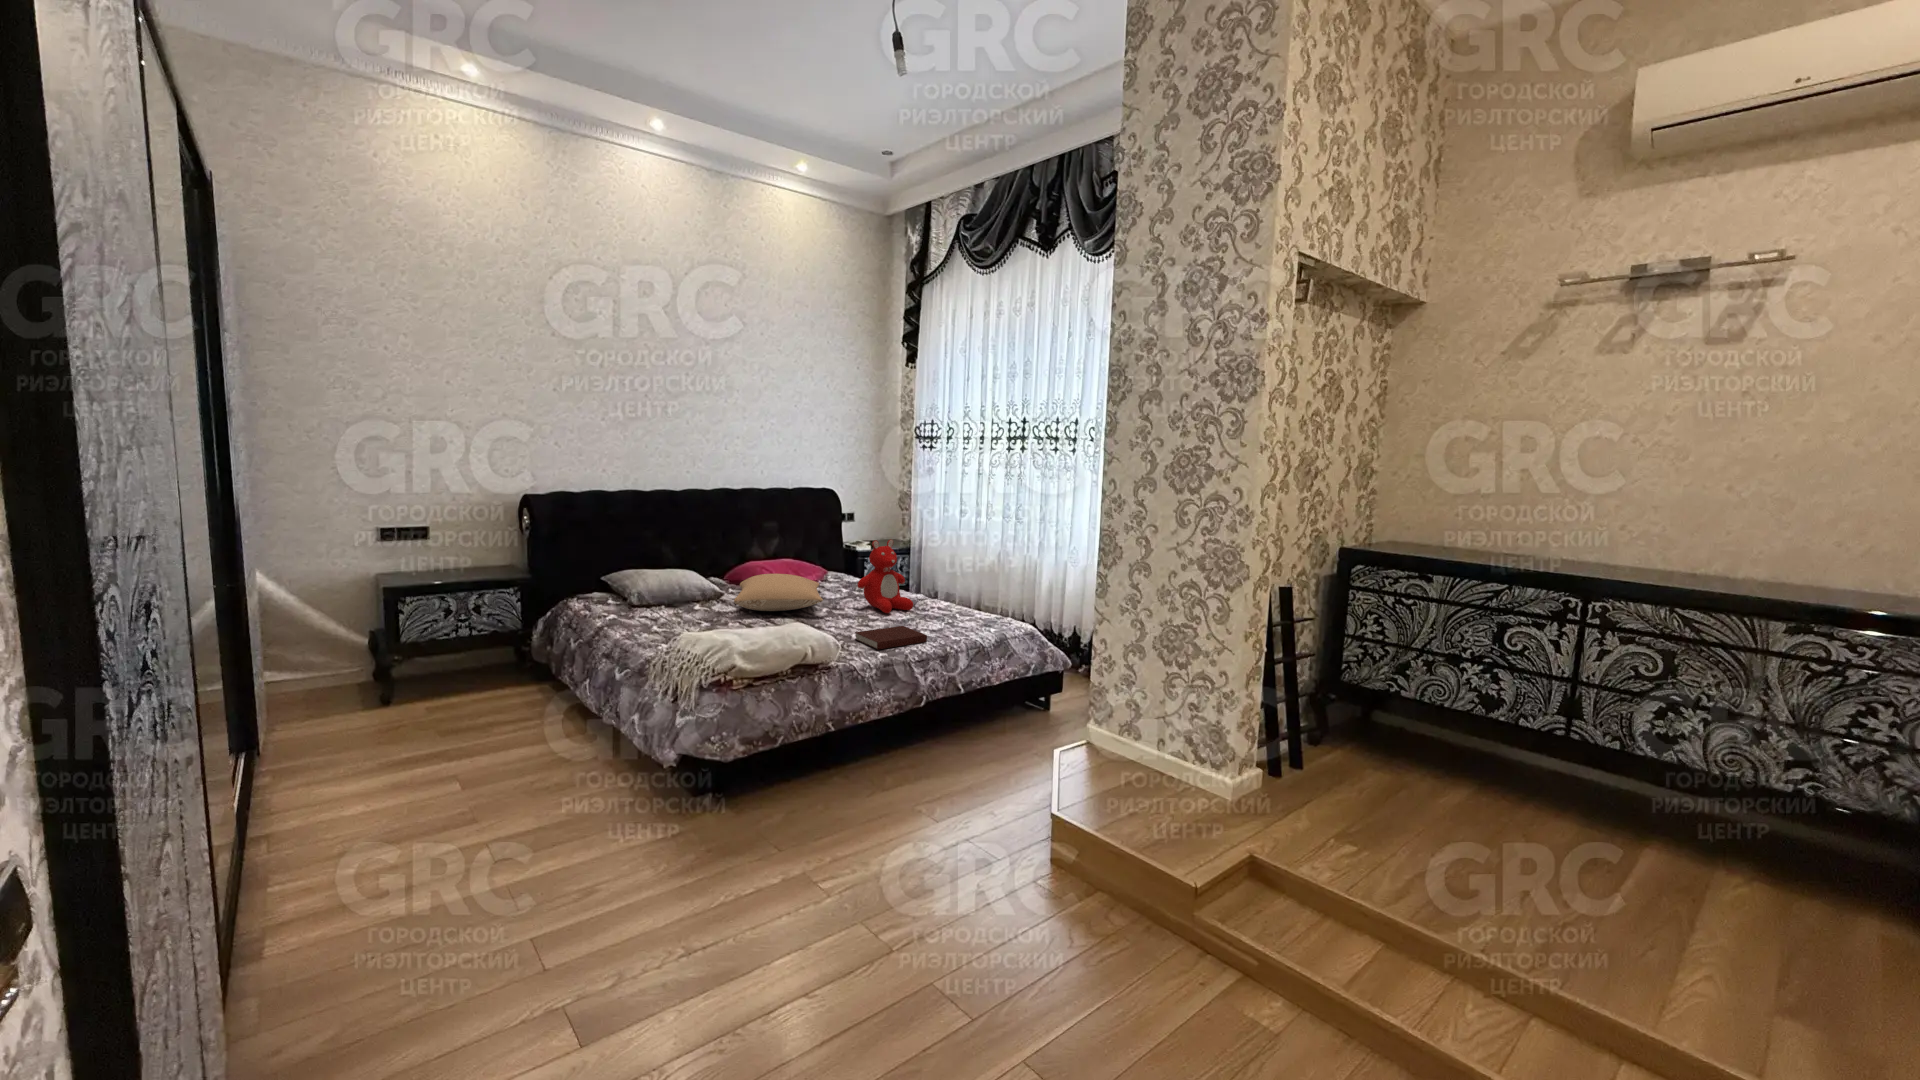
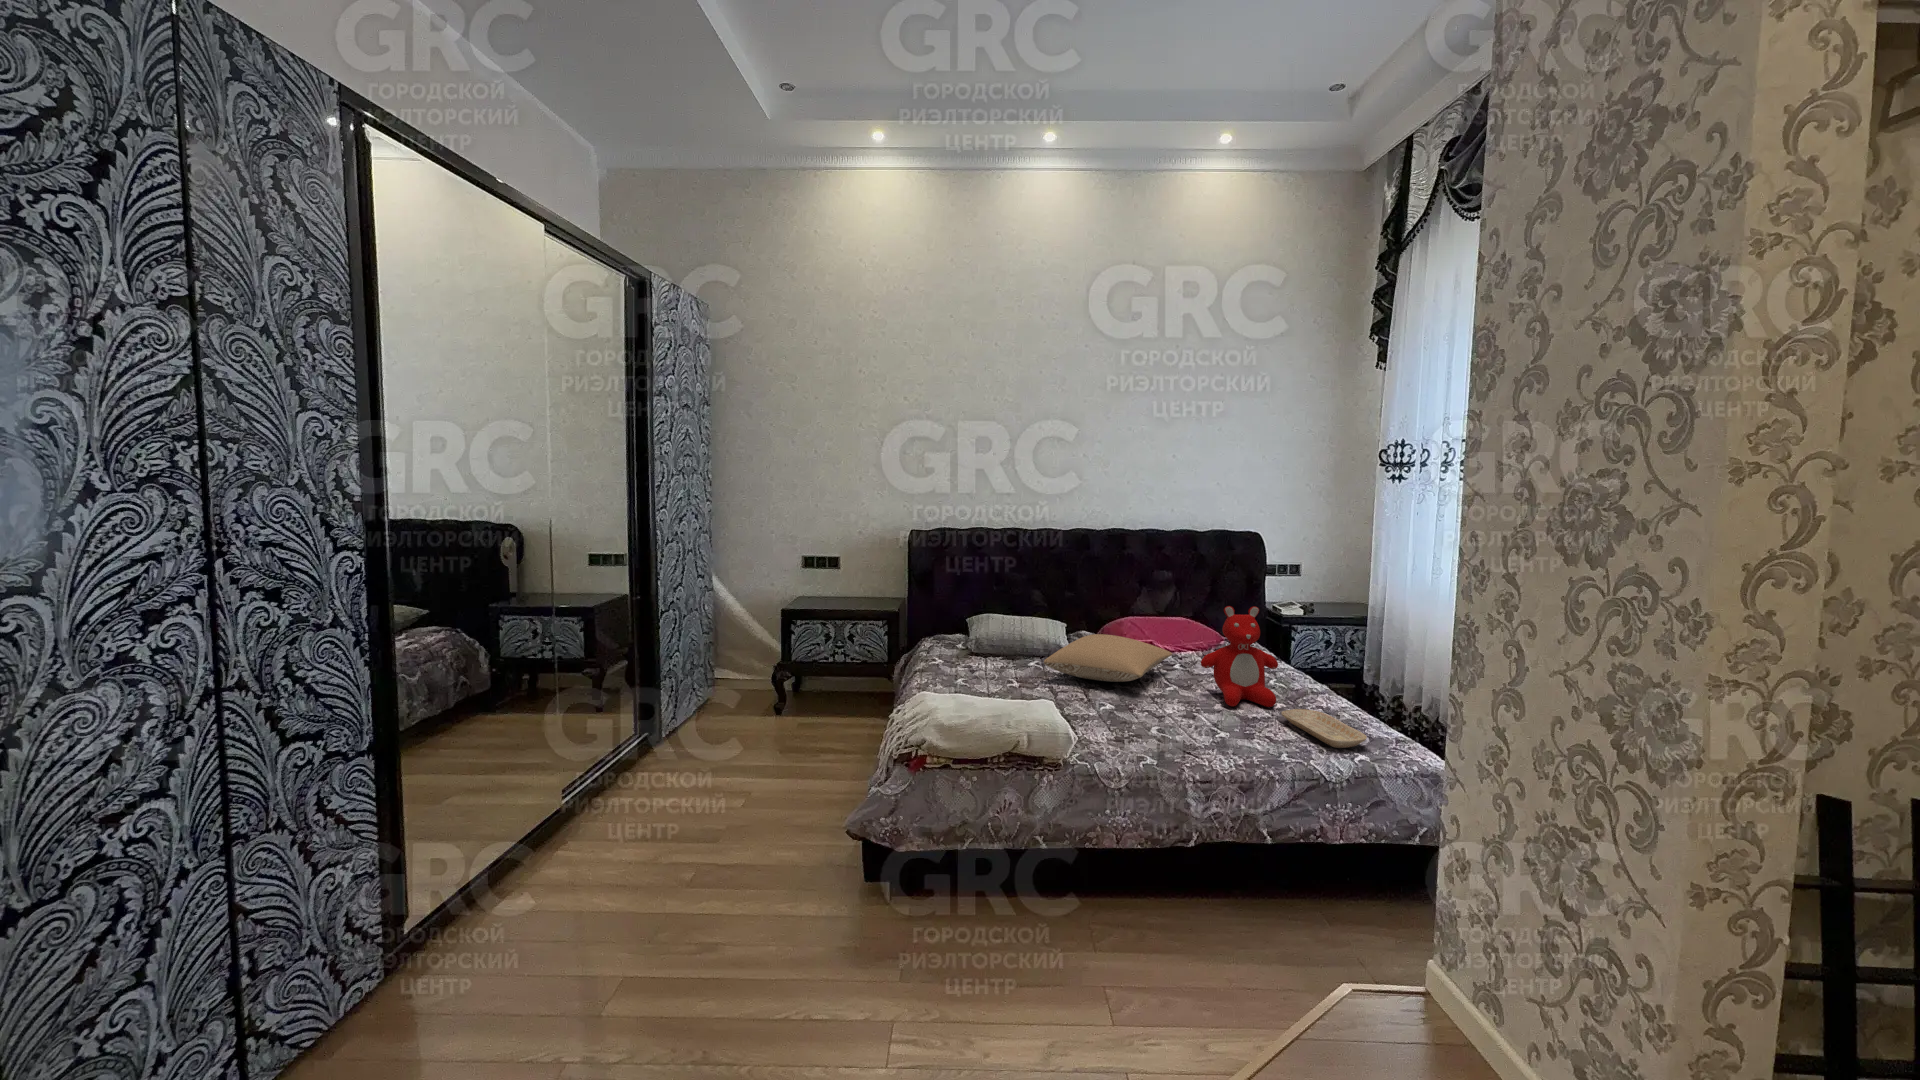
tray: none [926,607,987,625] -> present [1281,709,1367,748]
notebook: present [855,626,927,650] -> none [1140,725,1232,758]

